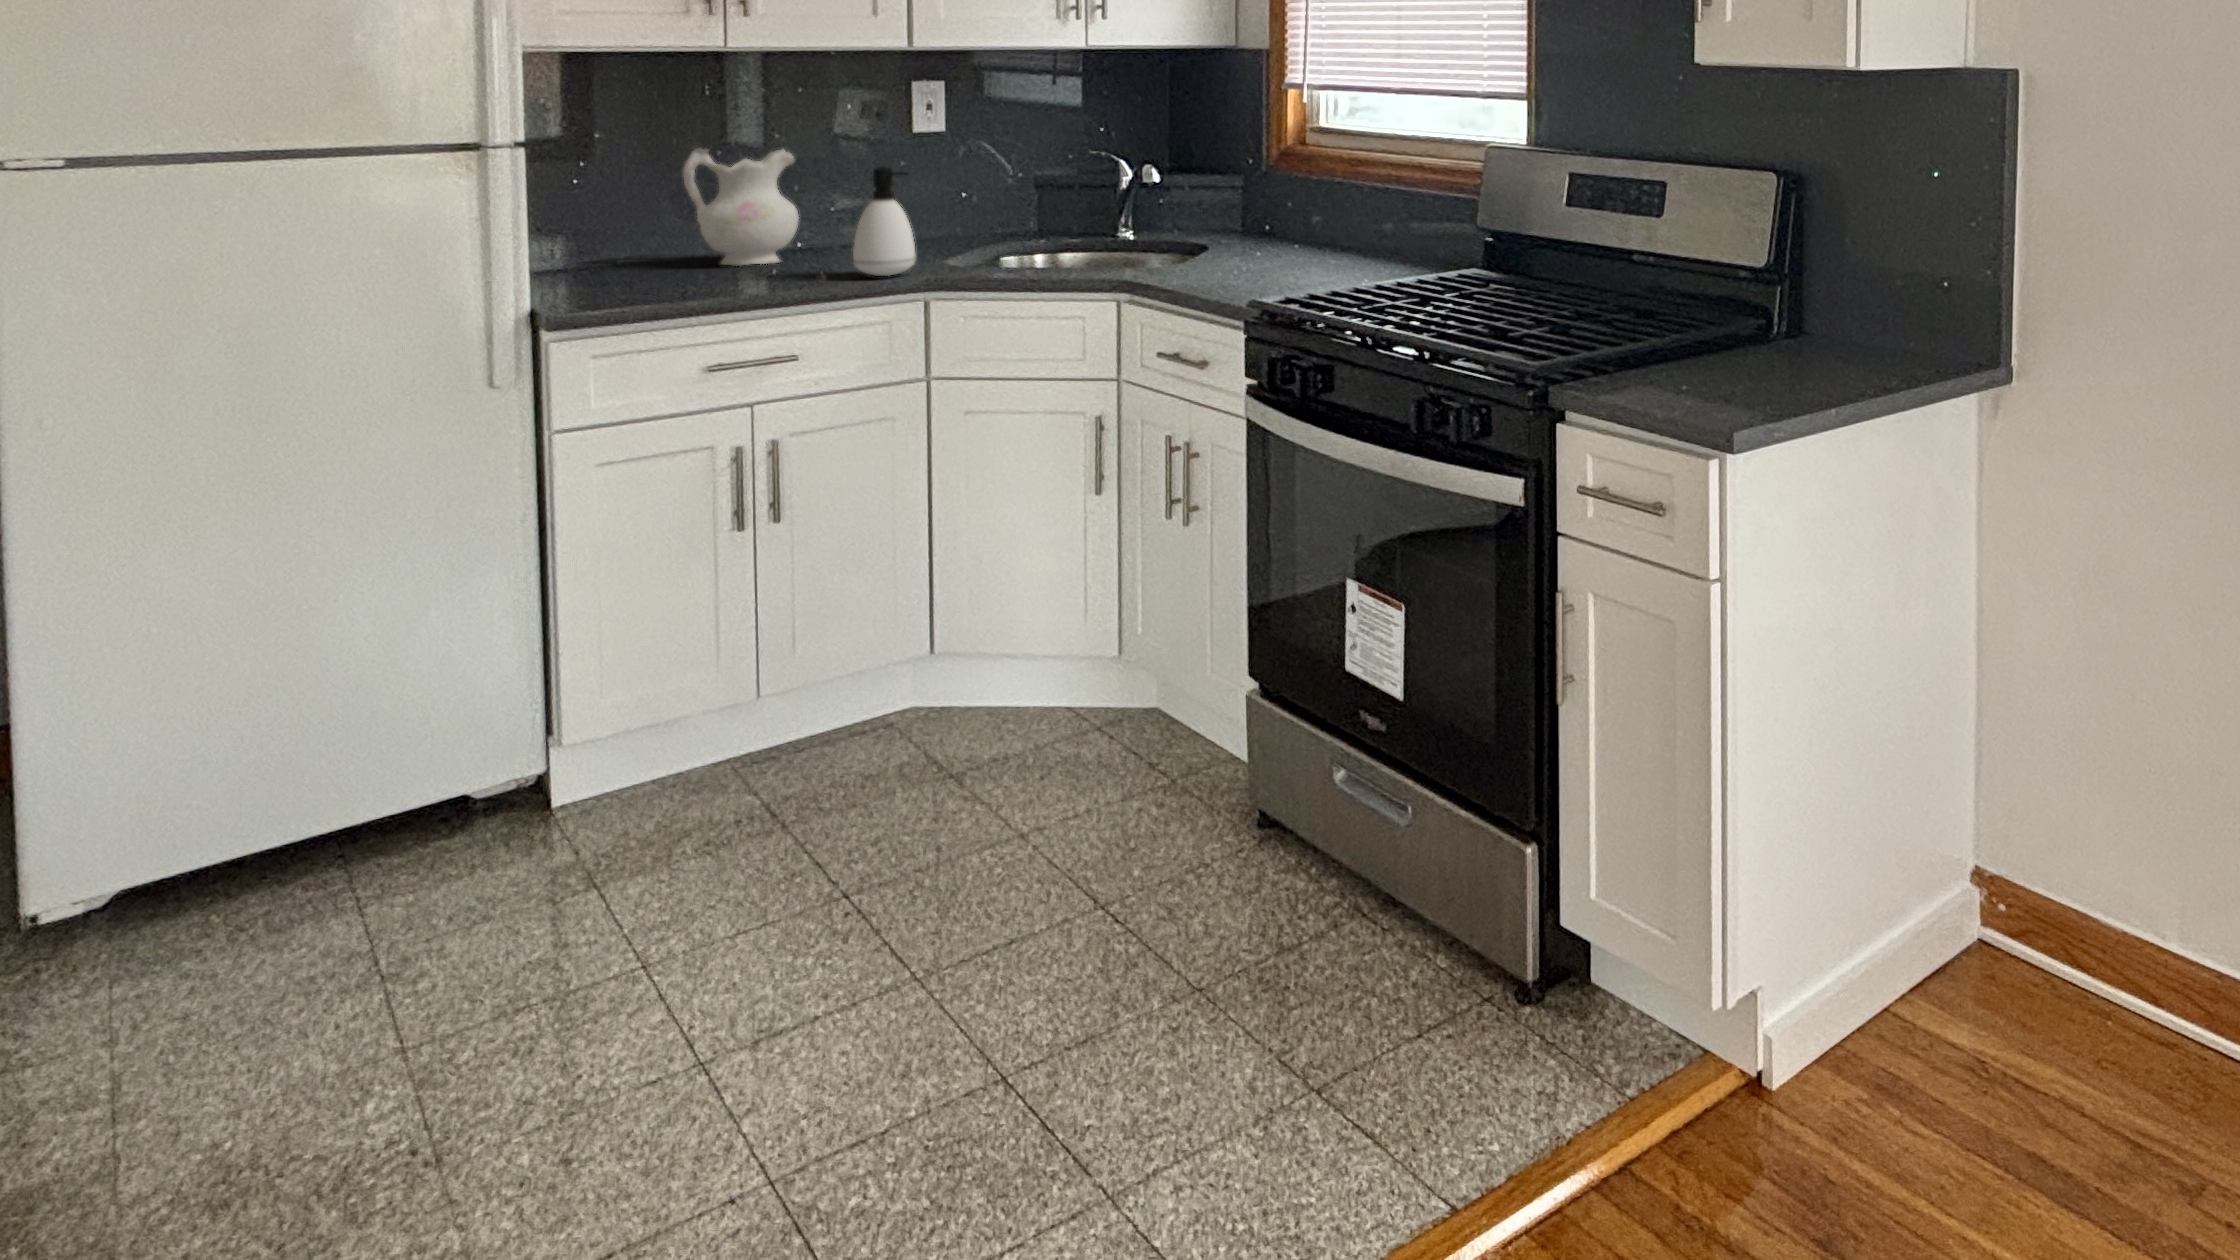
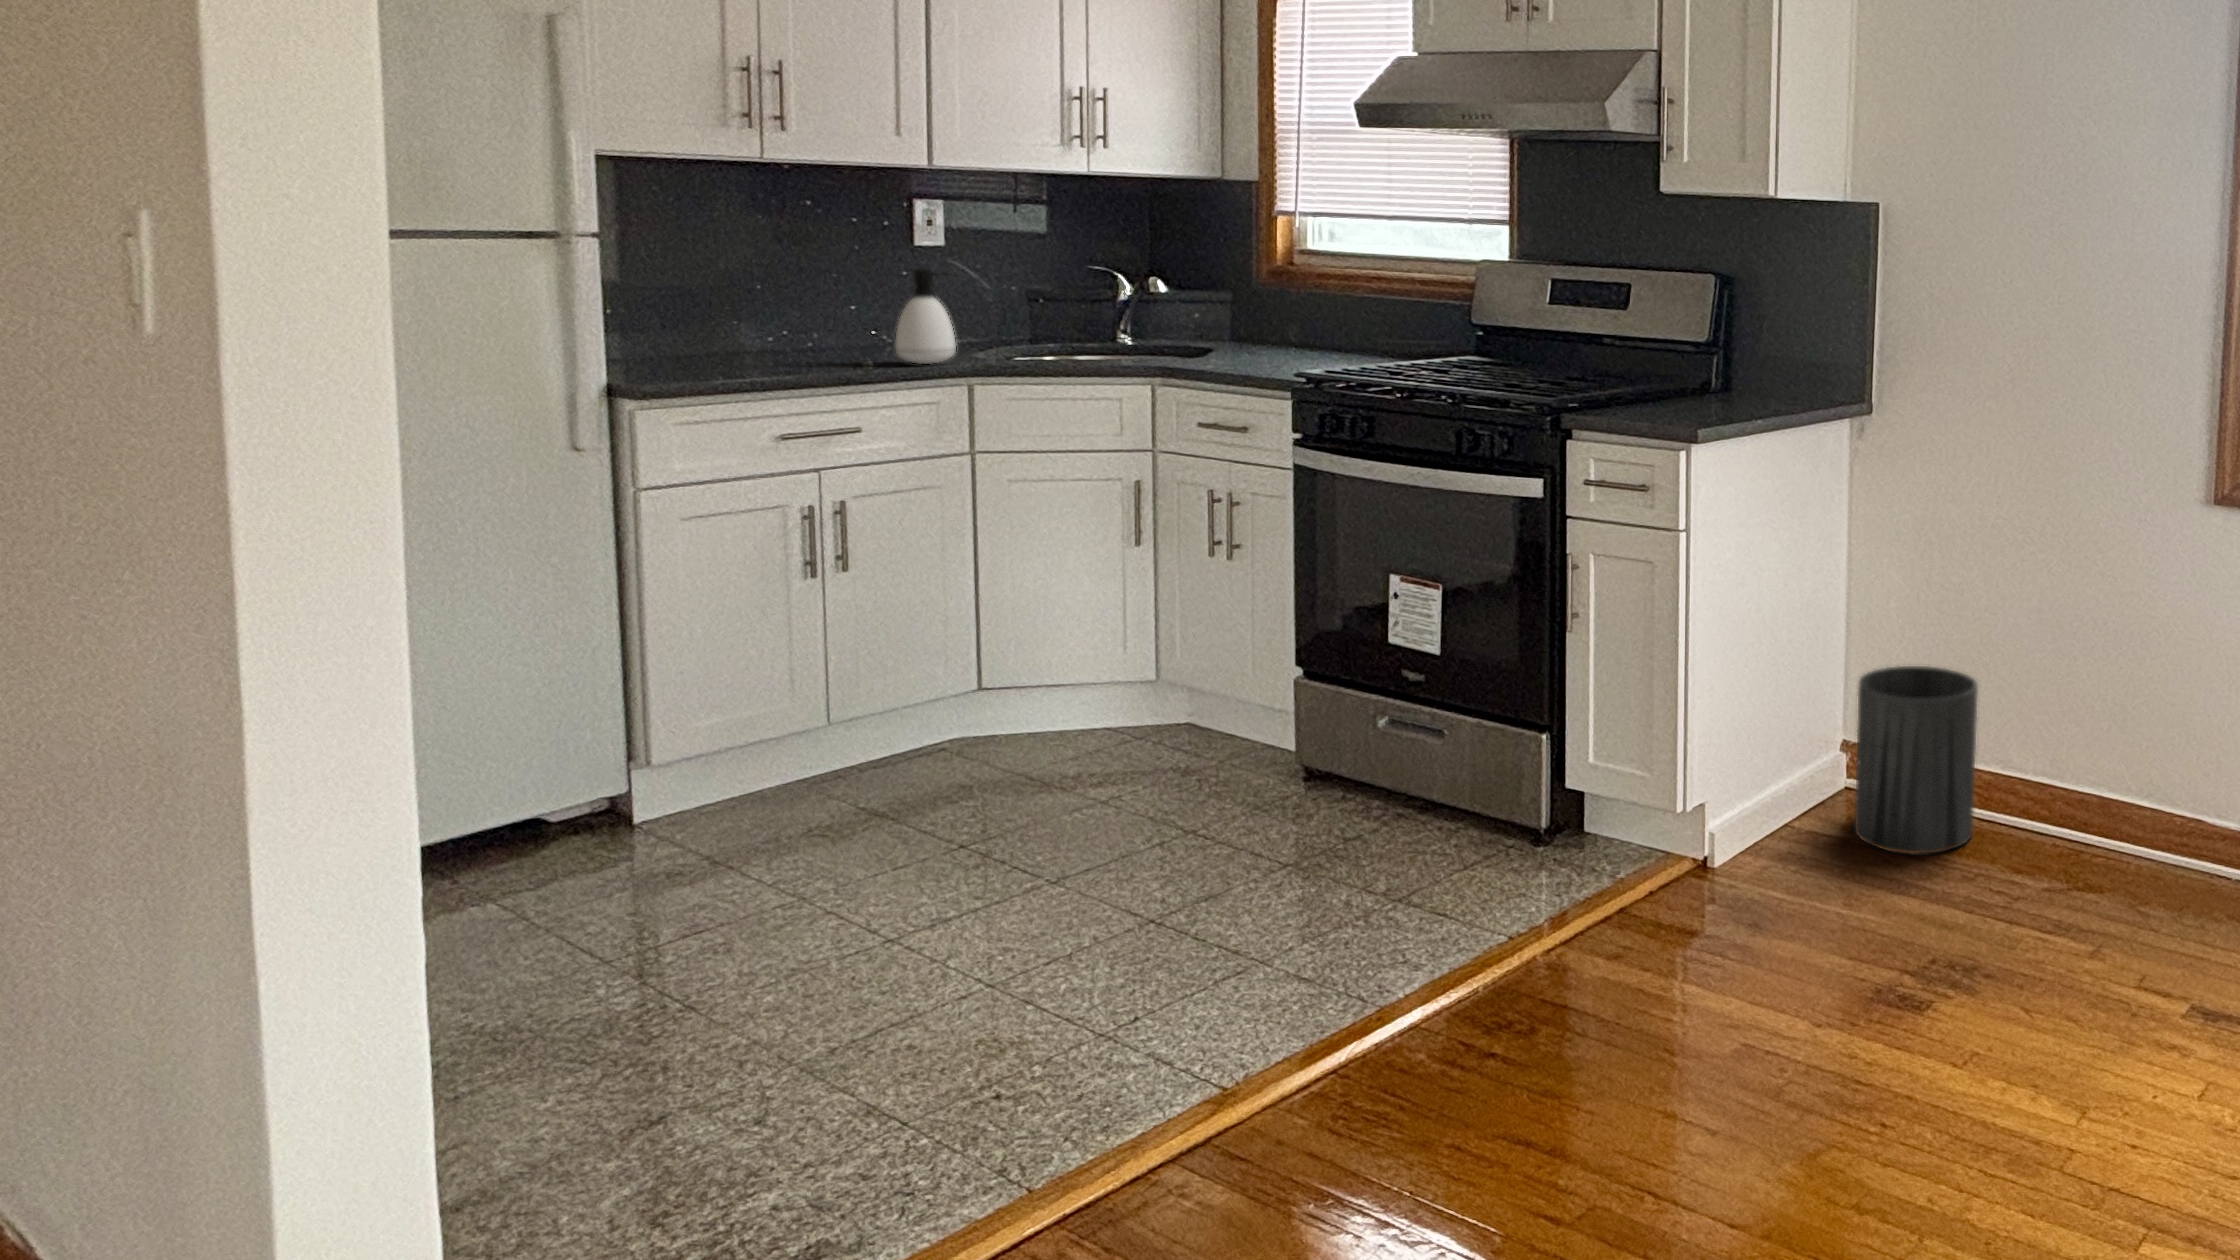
ceramic pitcher: present [683,149,799,266] -> none [700,250,818,358]
trash can: none [1993,776,2195,1109] -> present [1855,666,1978,853]

